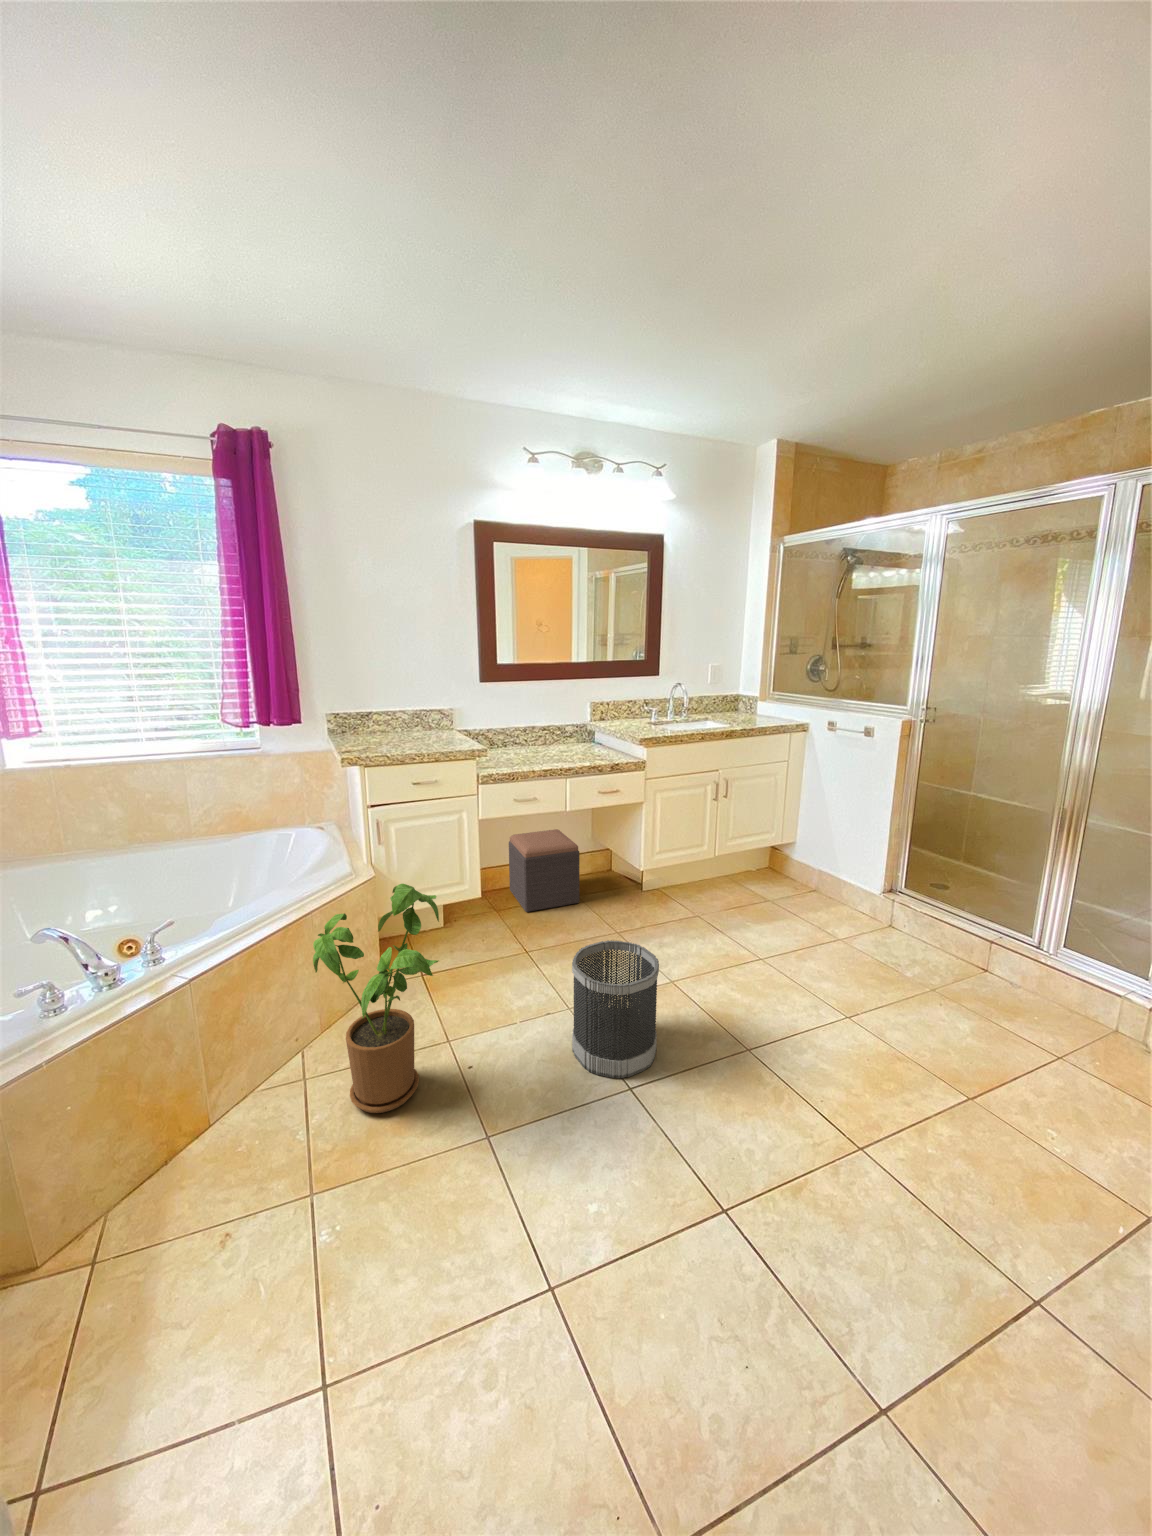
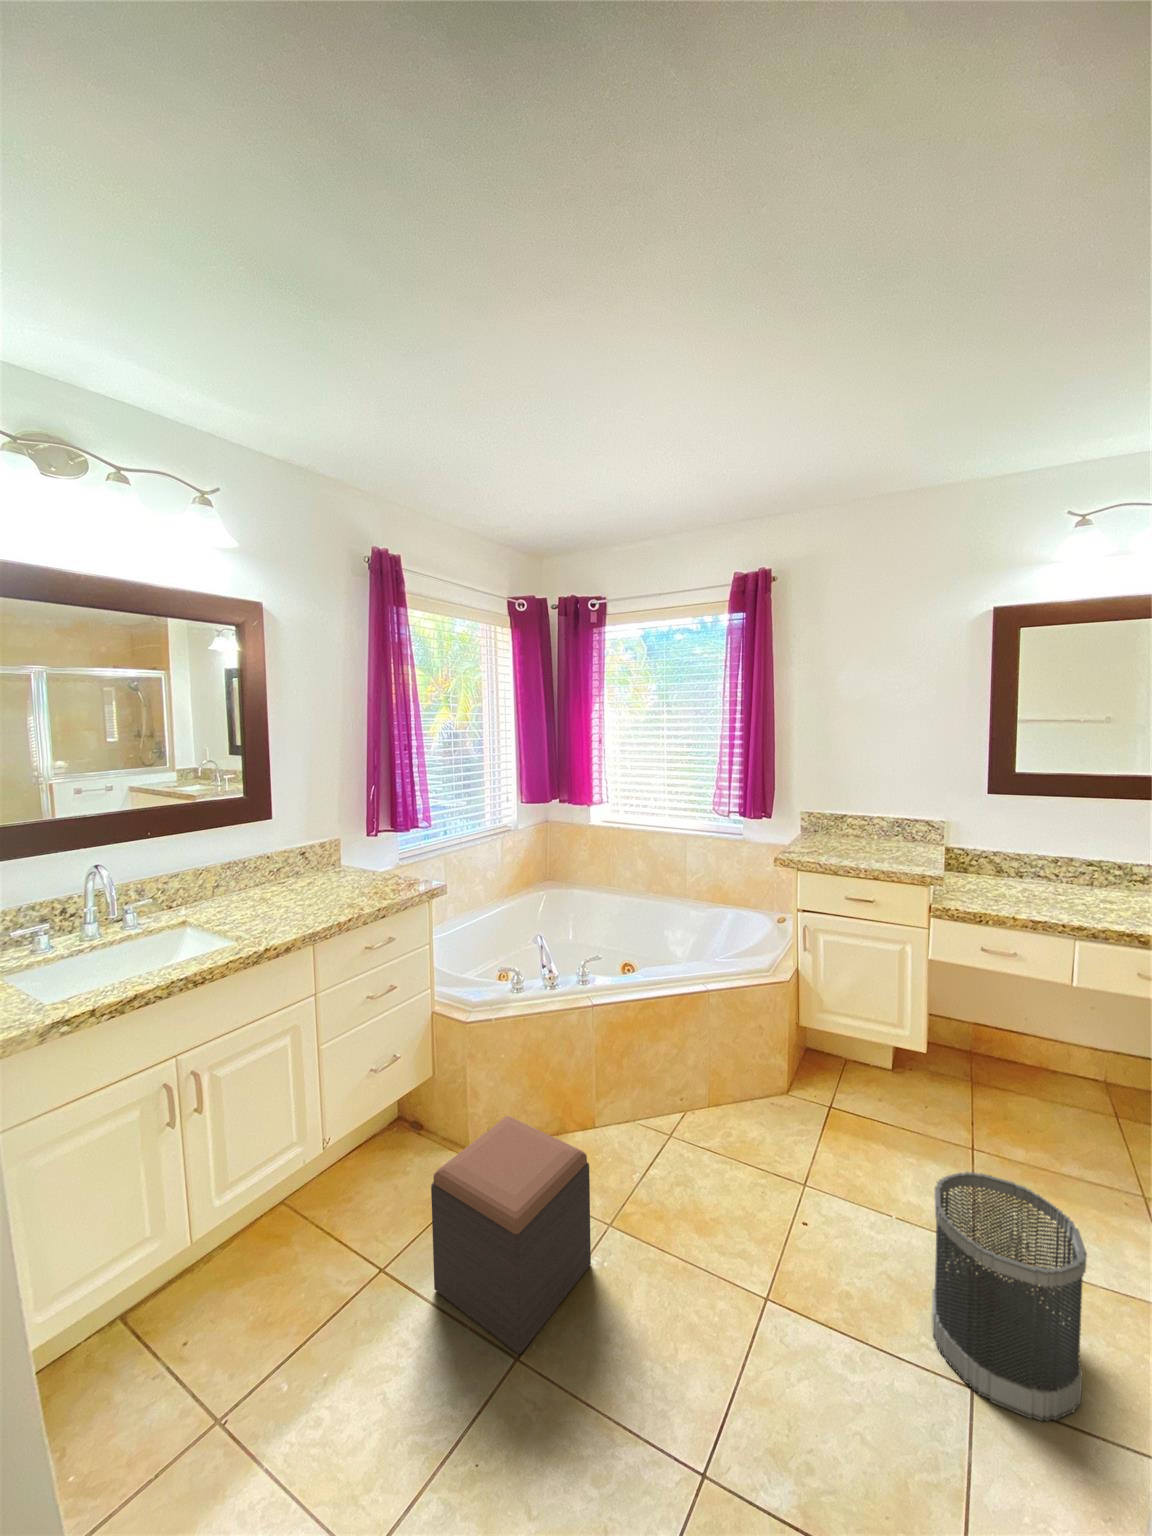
footstool: present [509,829,580,912] -> present [431,1116,591,1354]
house plant: present [313,884,439,1113] -> none [667,991,793,1212]

